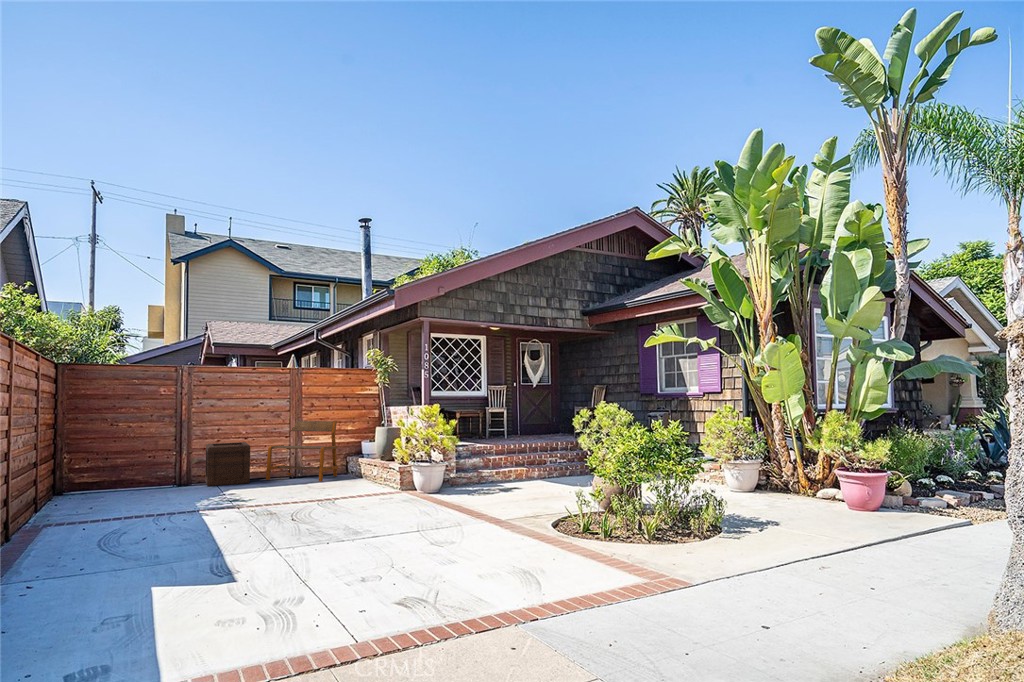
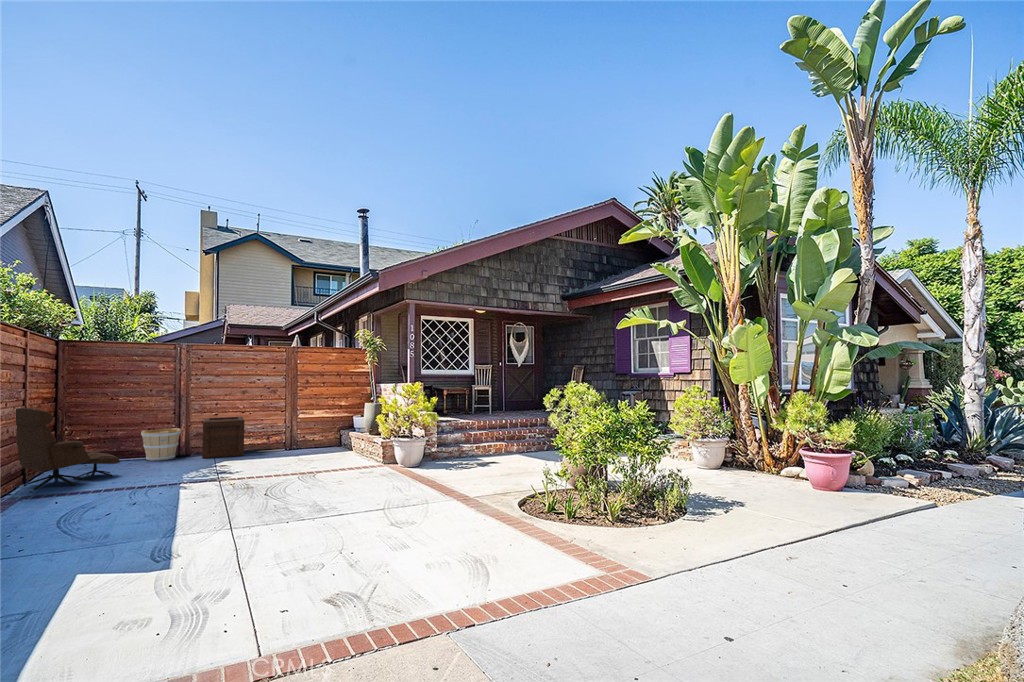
bench: present [266,421,338,482] -> none [261,397,330,454]
lounge chair: none [26,433,130,517] -> present [16,408,120,490]
wooden bucket: none [143,455,184,489] -> present [141,428,181,461]

